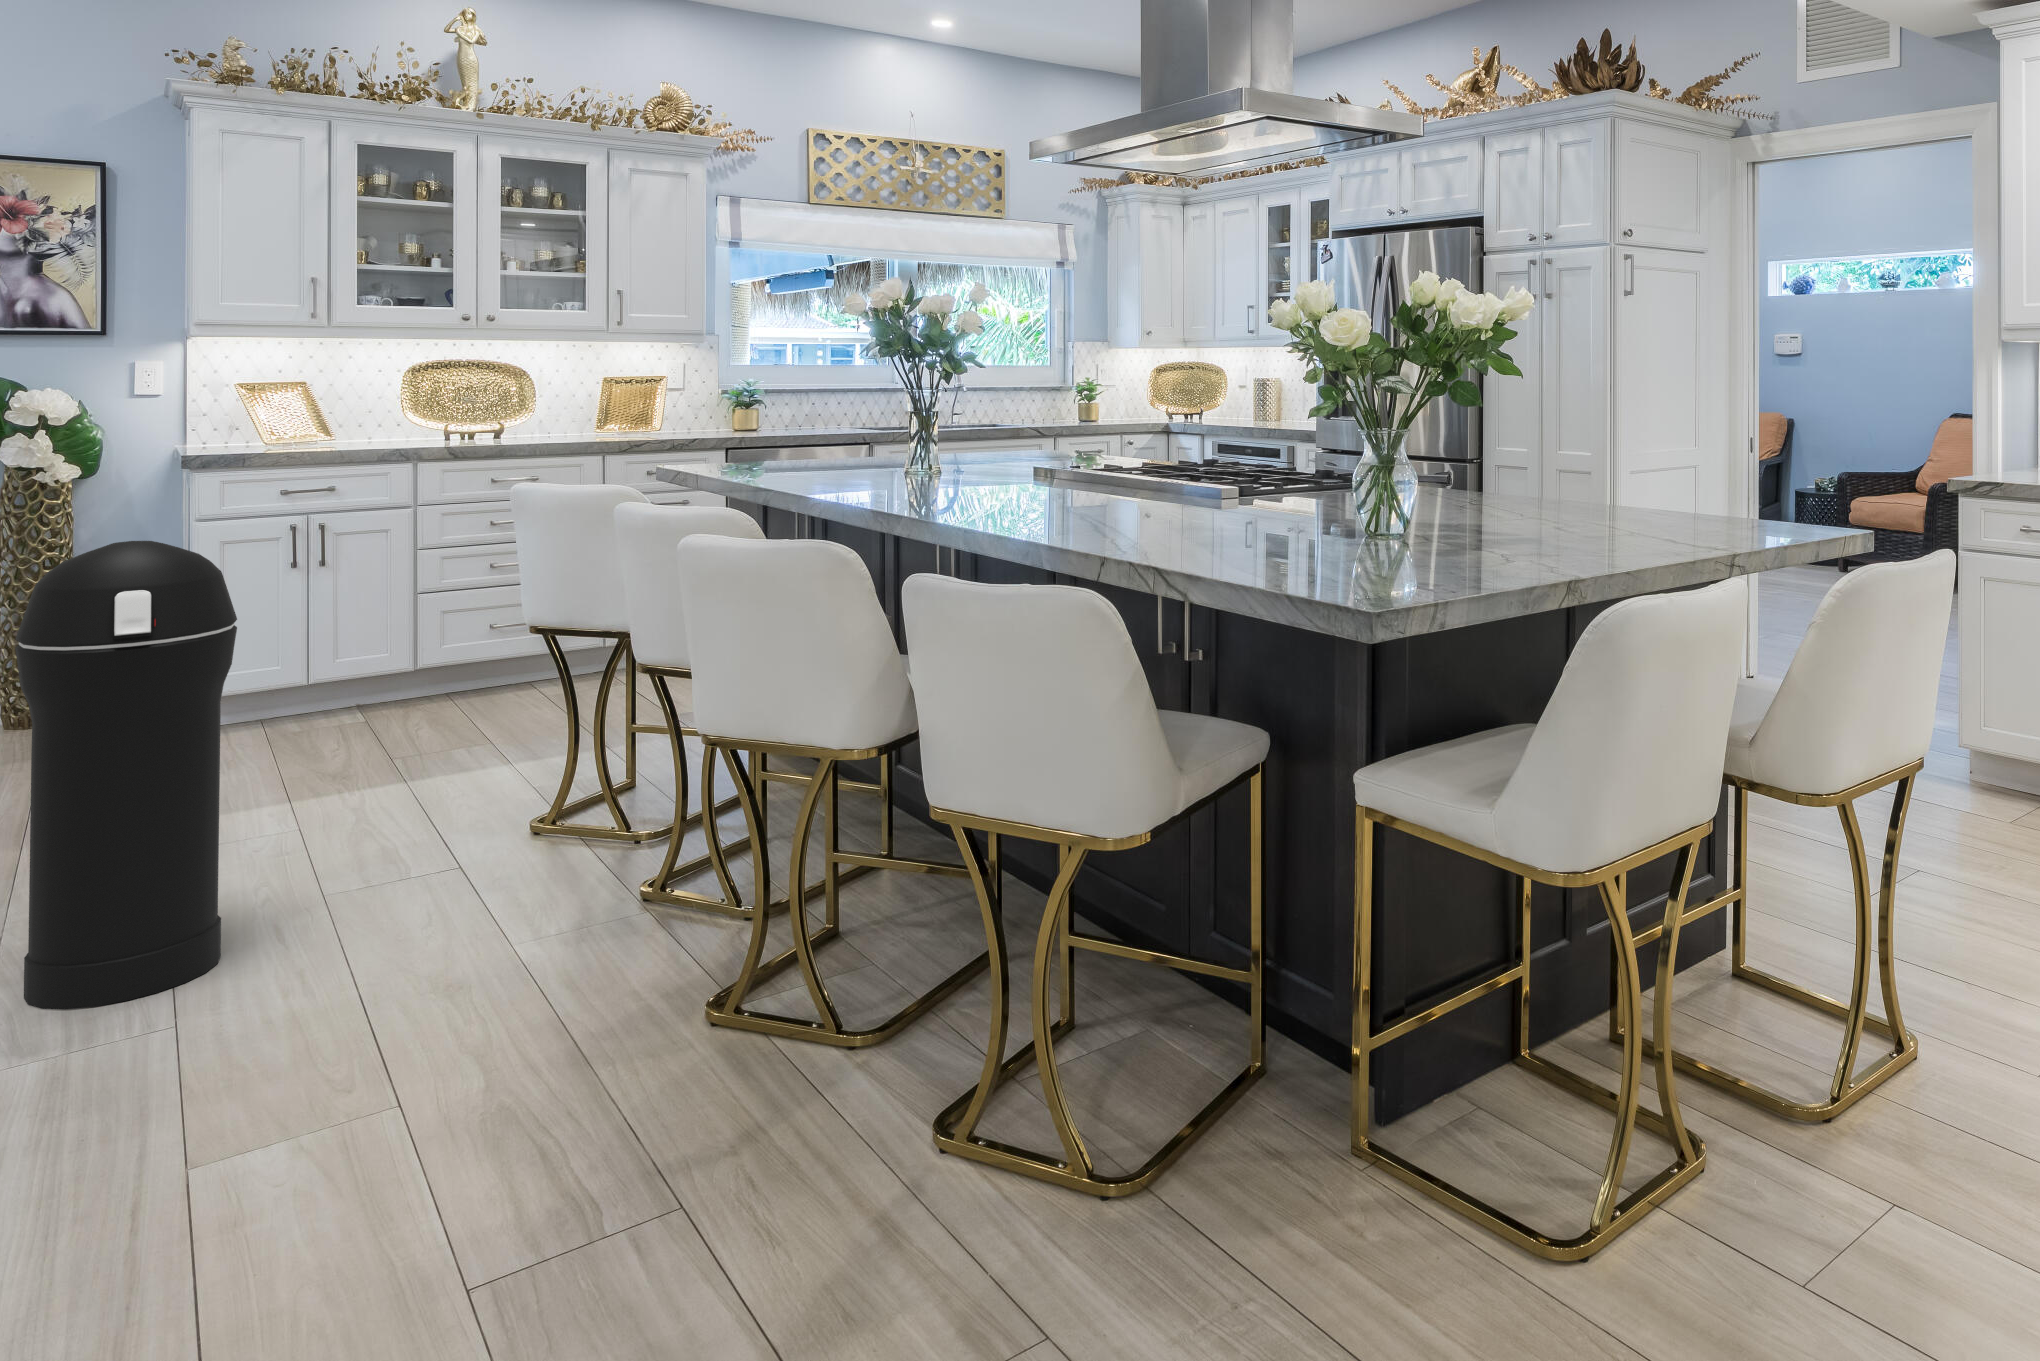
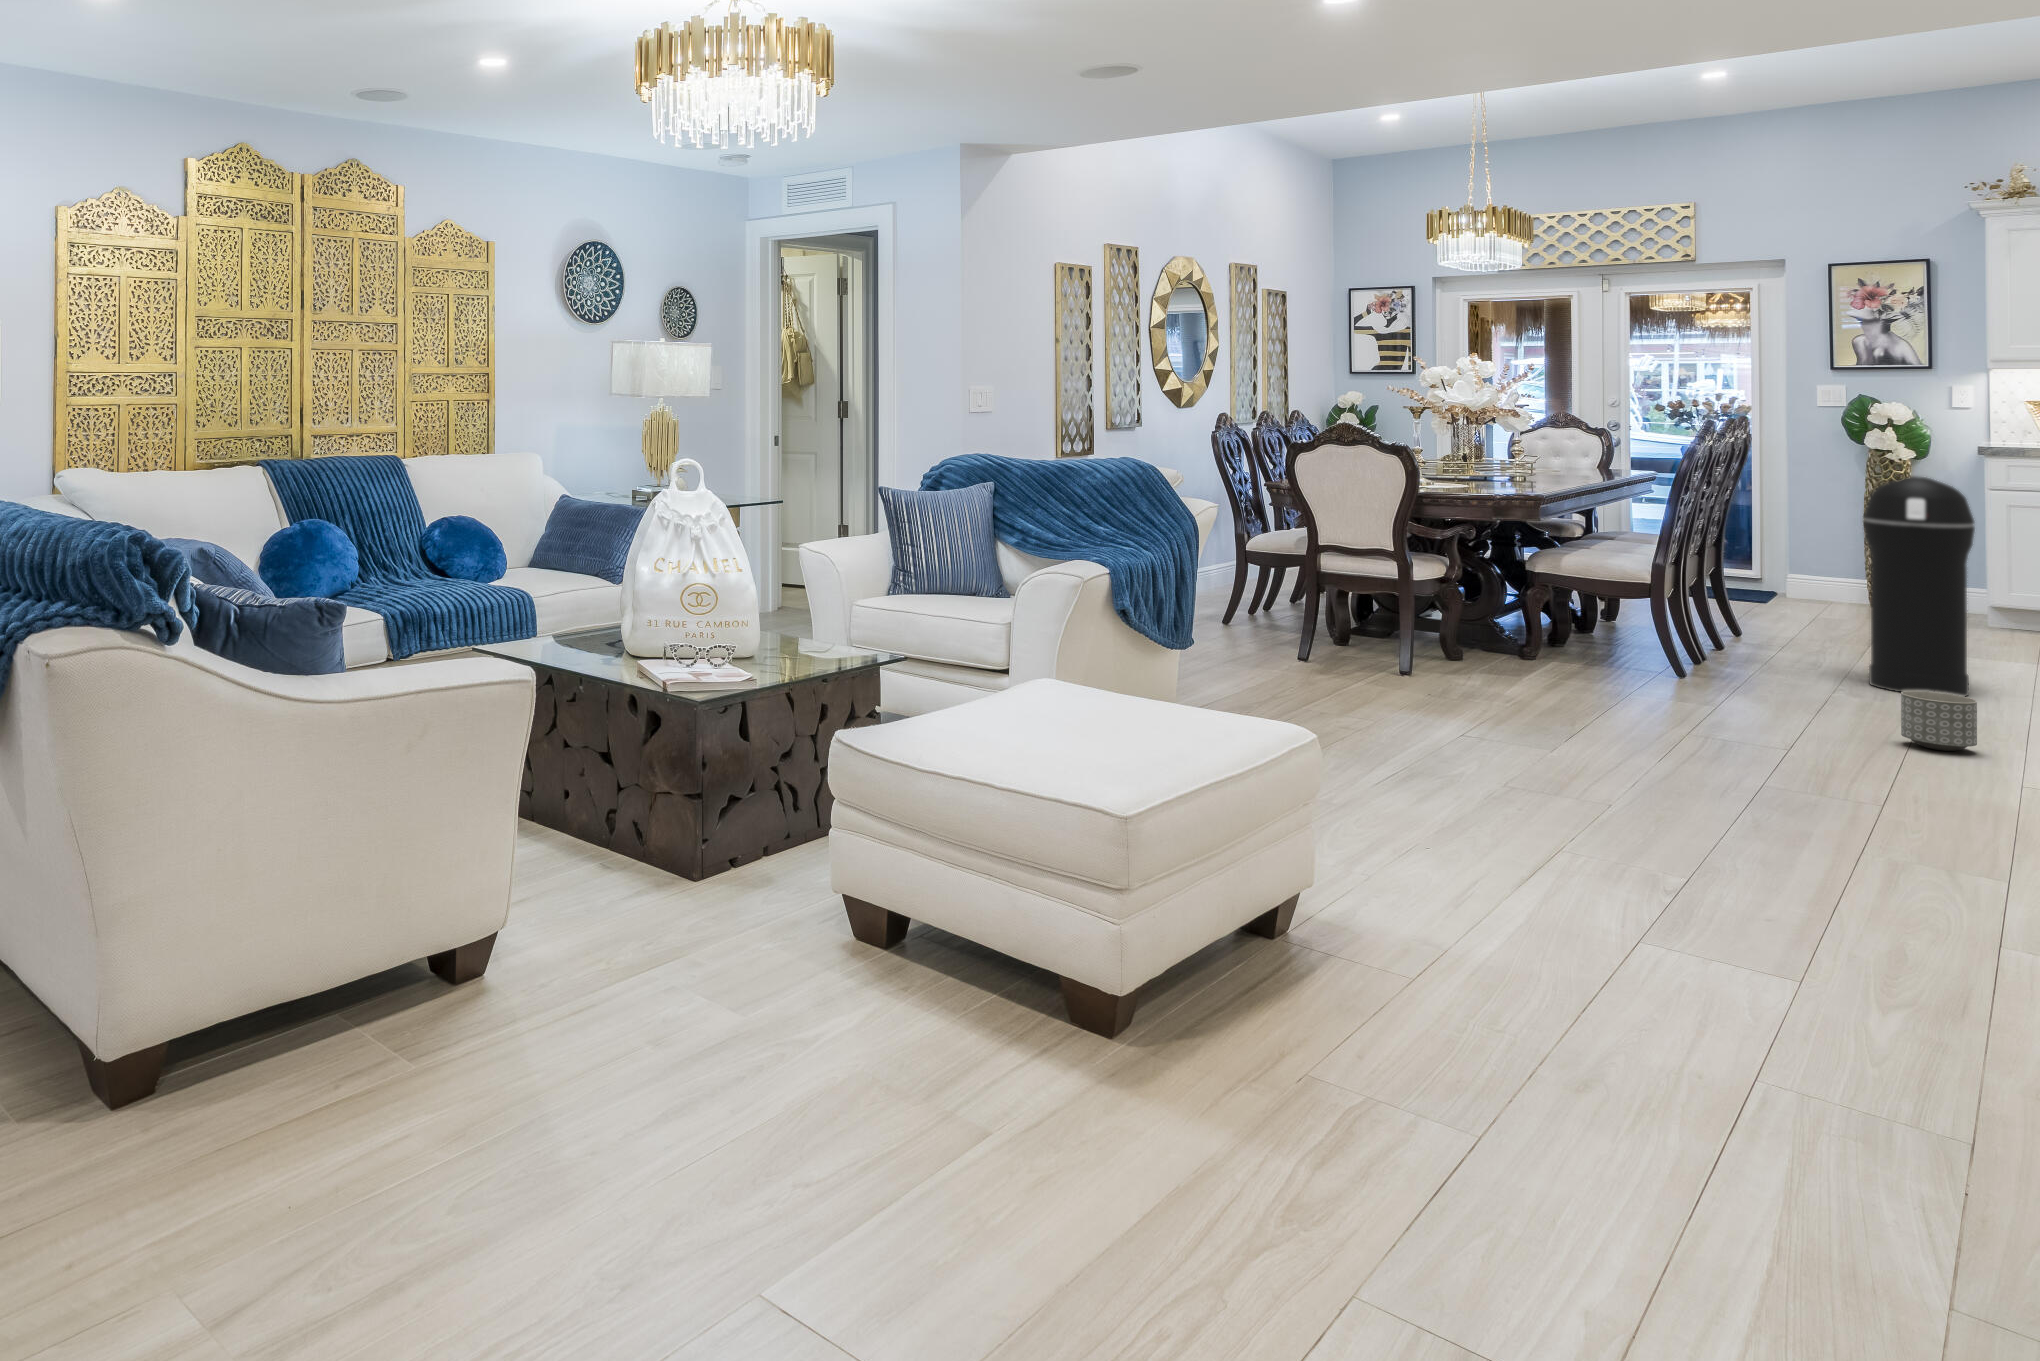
planter: none [135,1088,312,1273] -> present [1901,691,1977,751]

